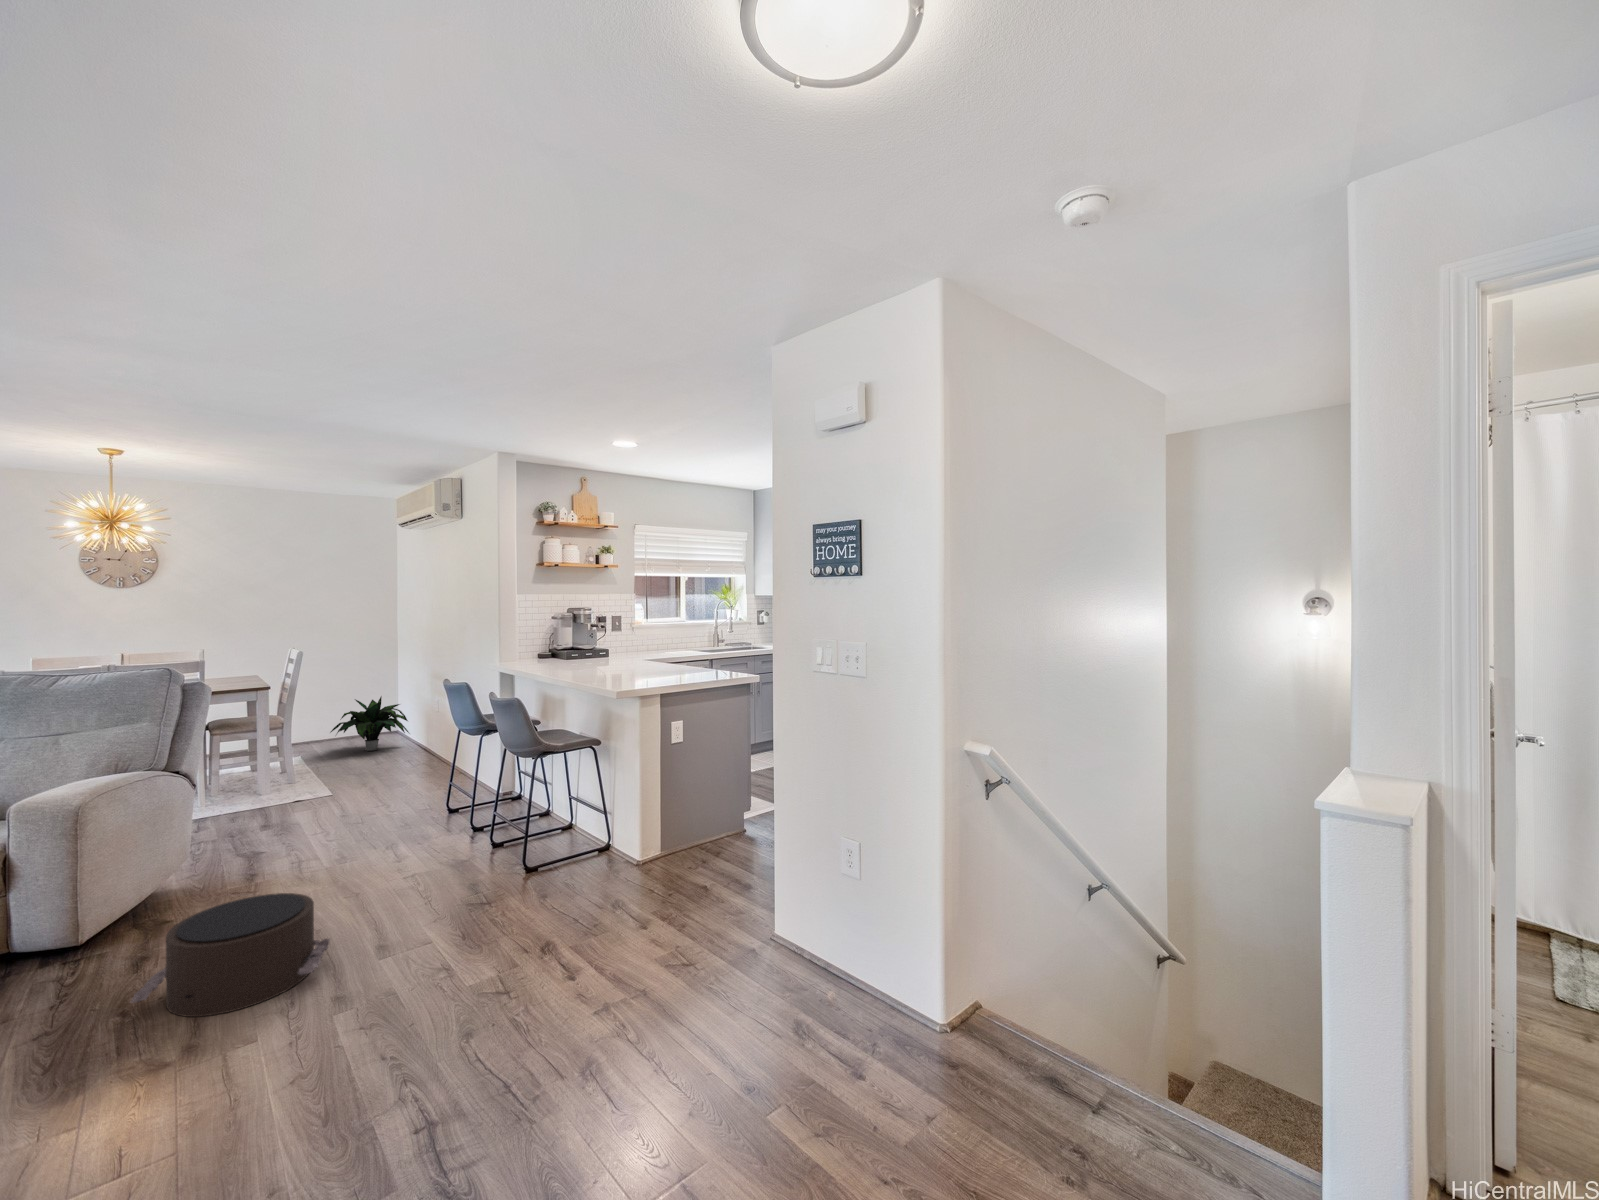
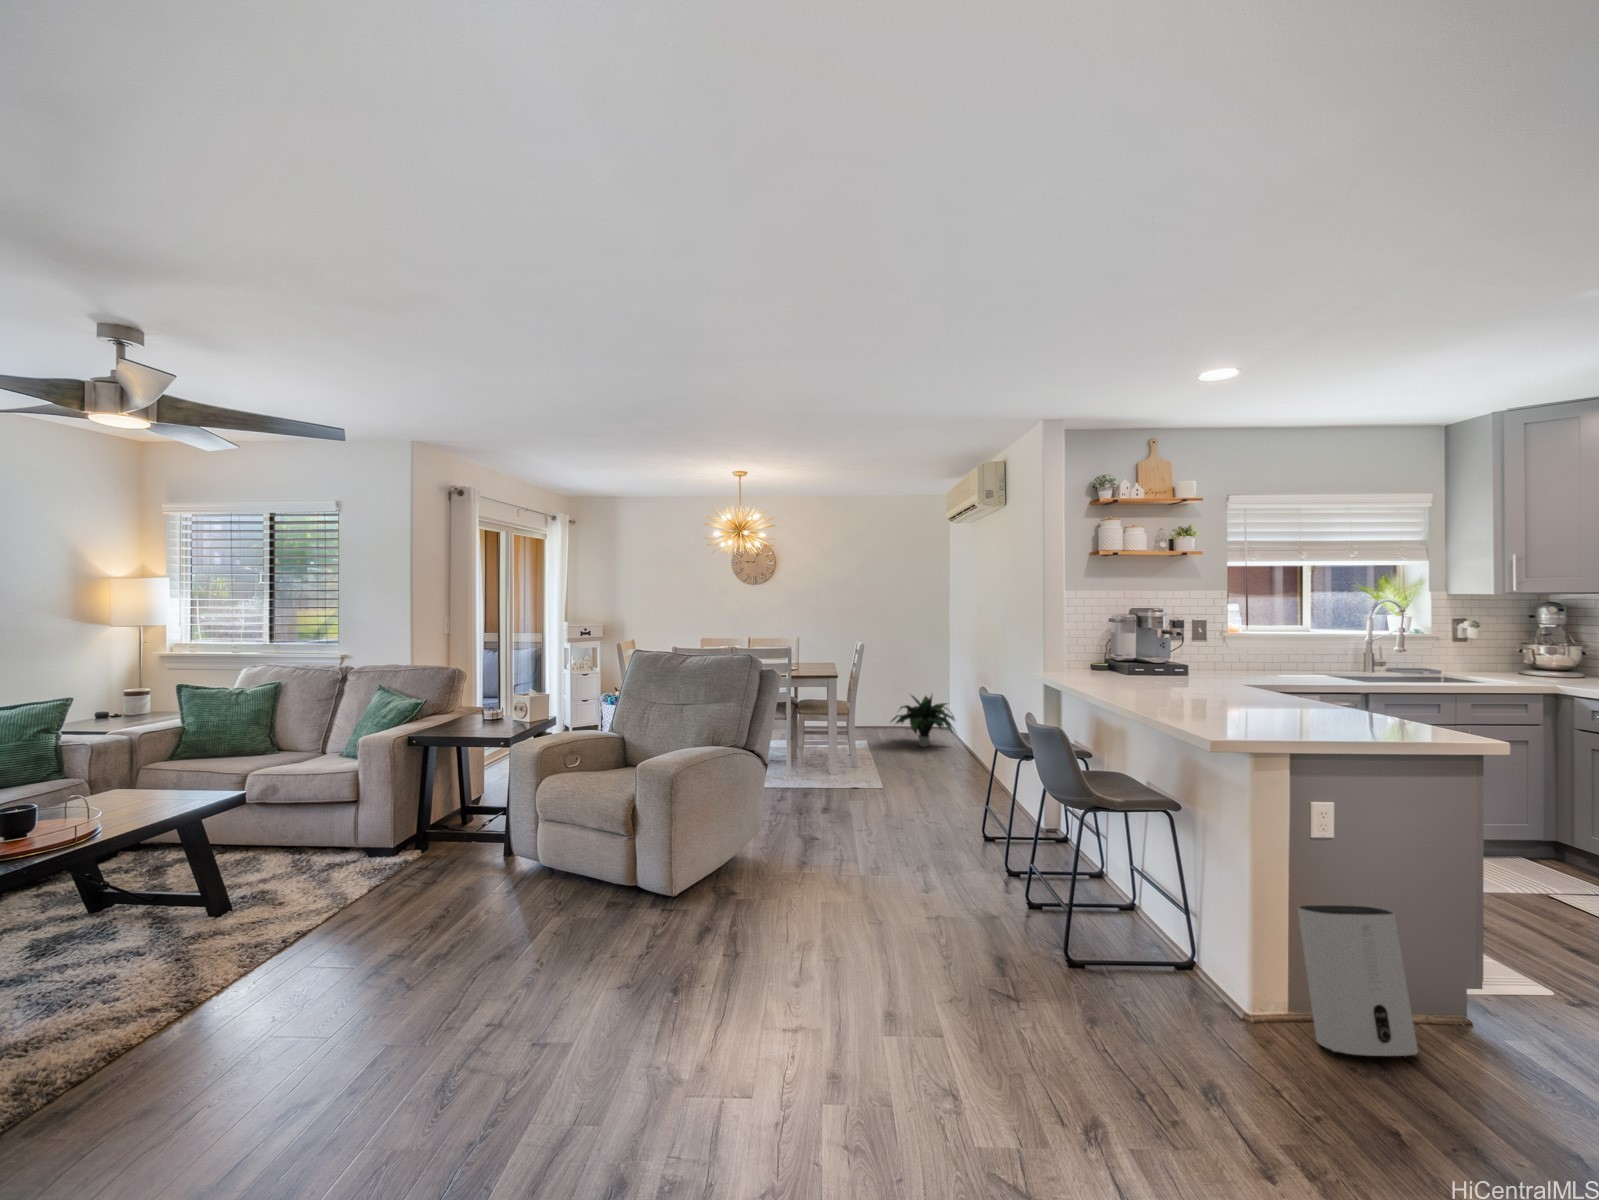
air purifier: none [665,777,721,864] -> present [1298,905,1418,1056]
pouf: present [131,893,330,1017] -> none [669,910,838,1048]

